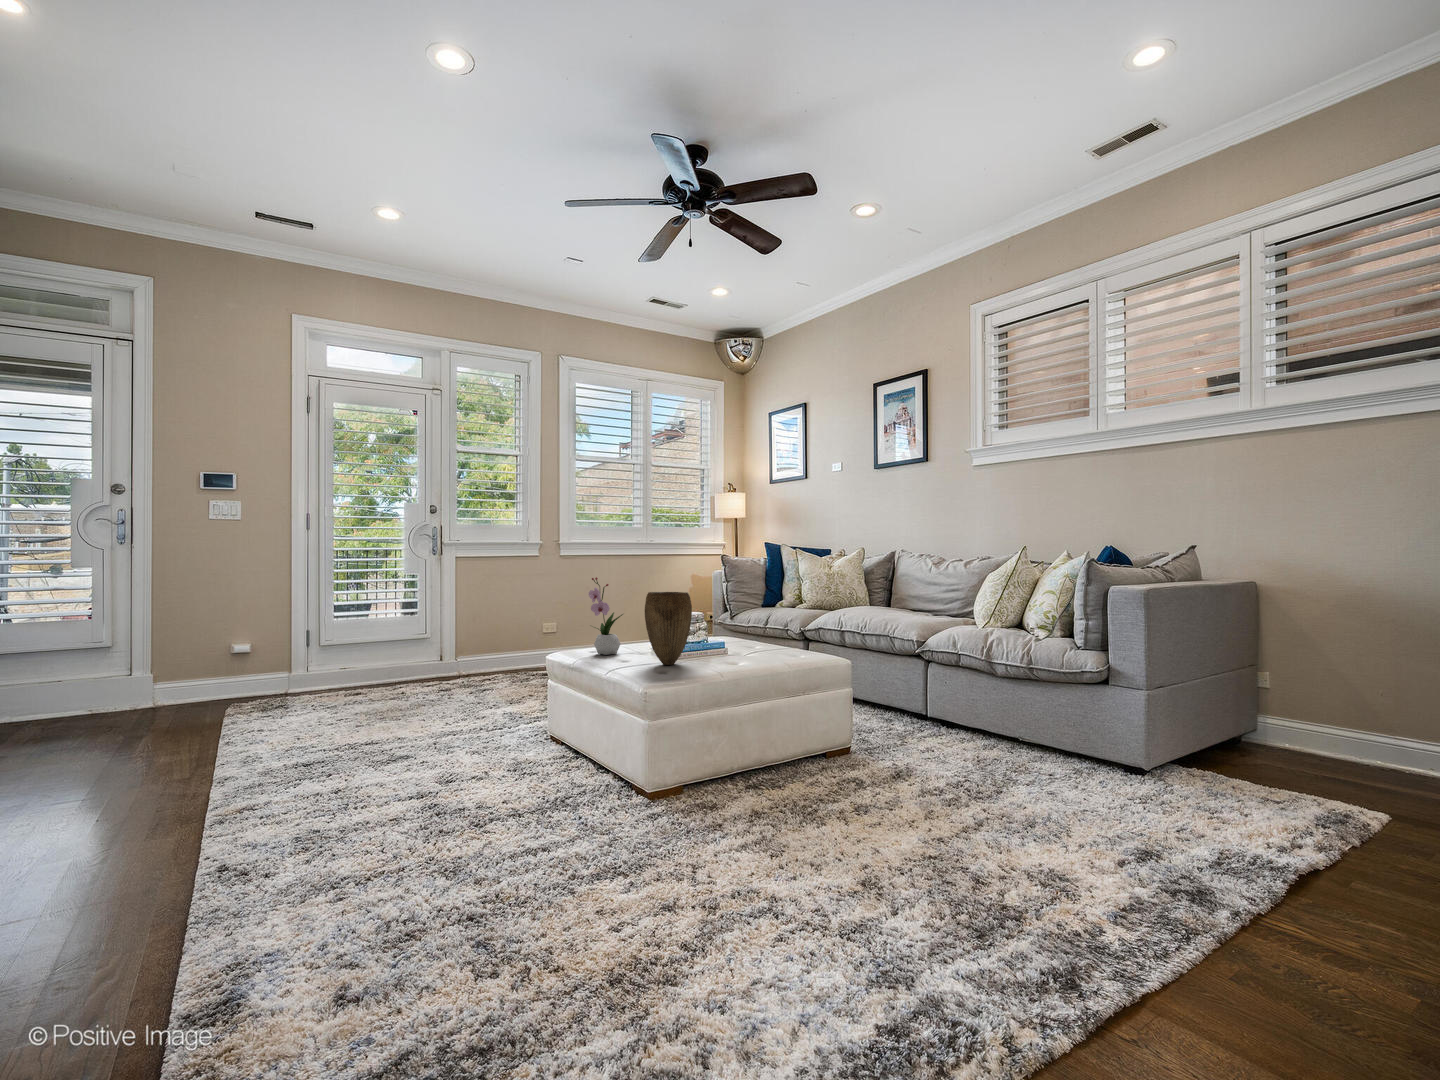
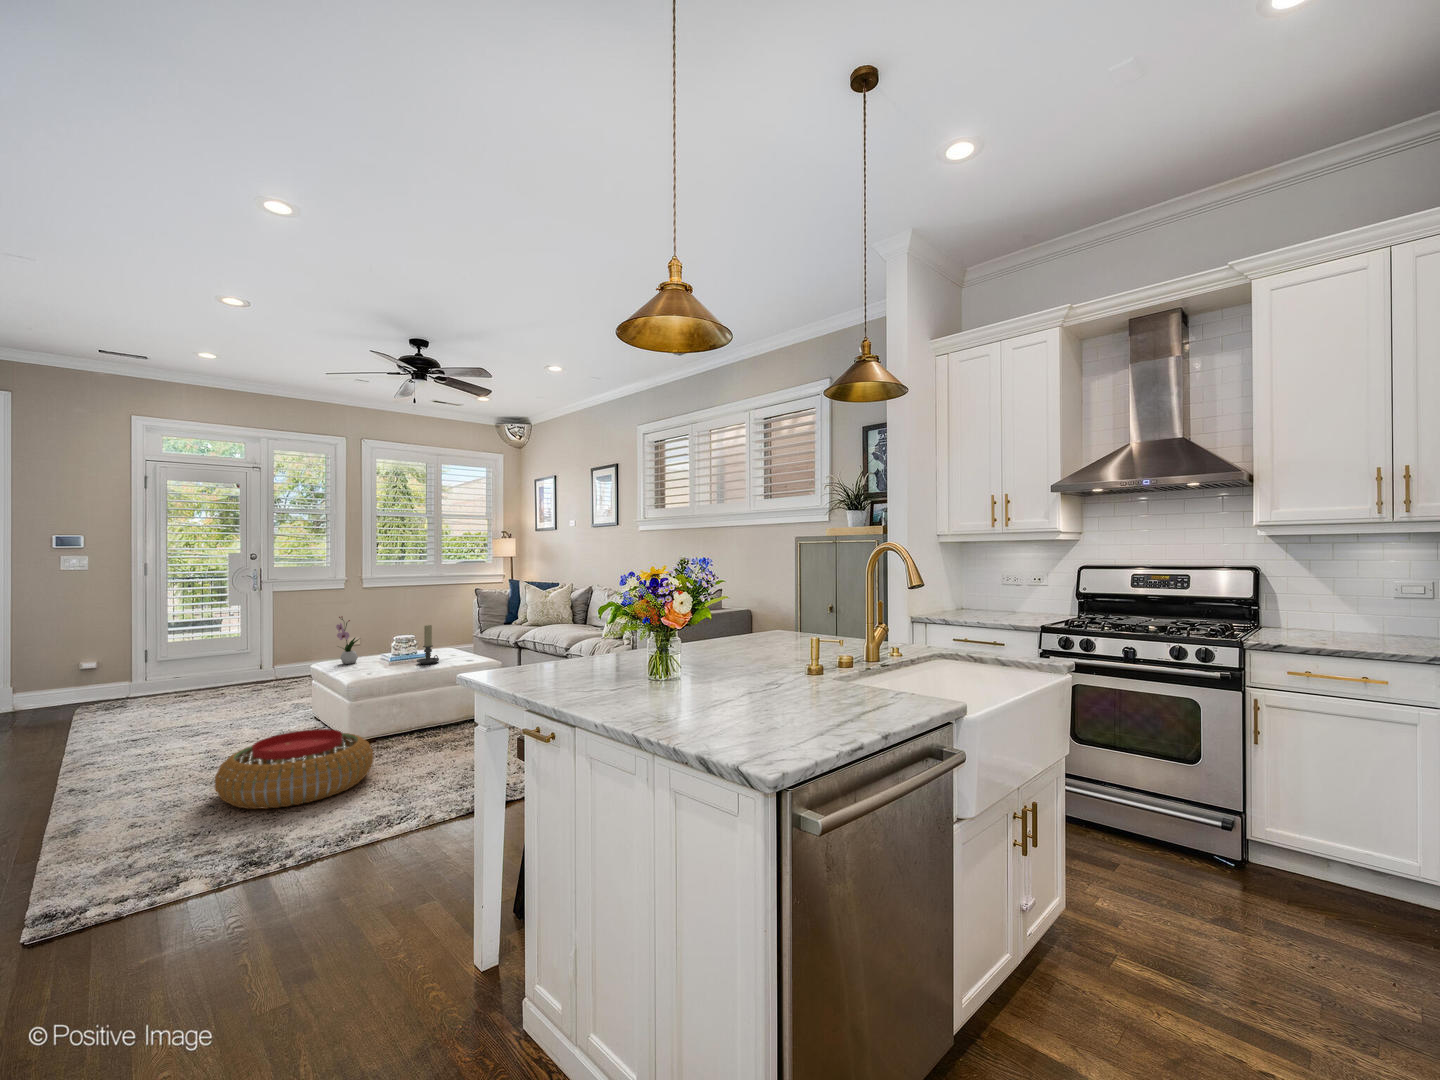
vase: present [645,592,692,665] -> none [363,626,395,669]
candle holder: none [720,592,755,658] -> present [417,625,439,664]
pouf: none [480,778,760,970] -> present [215,729,373,809]

